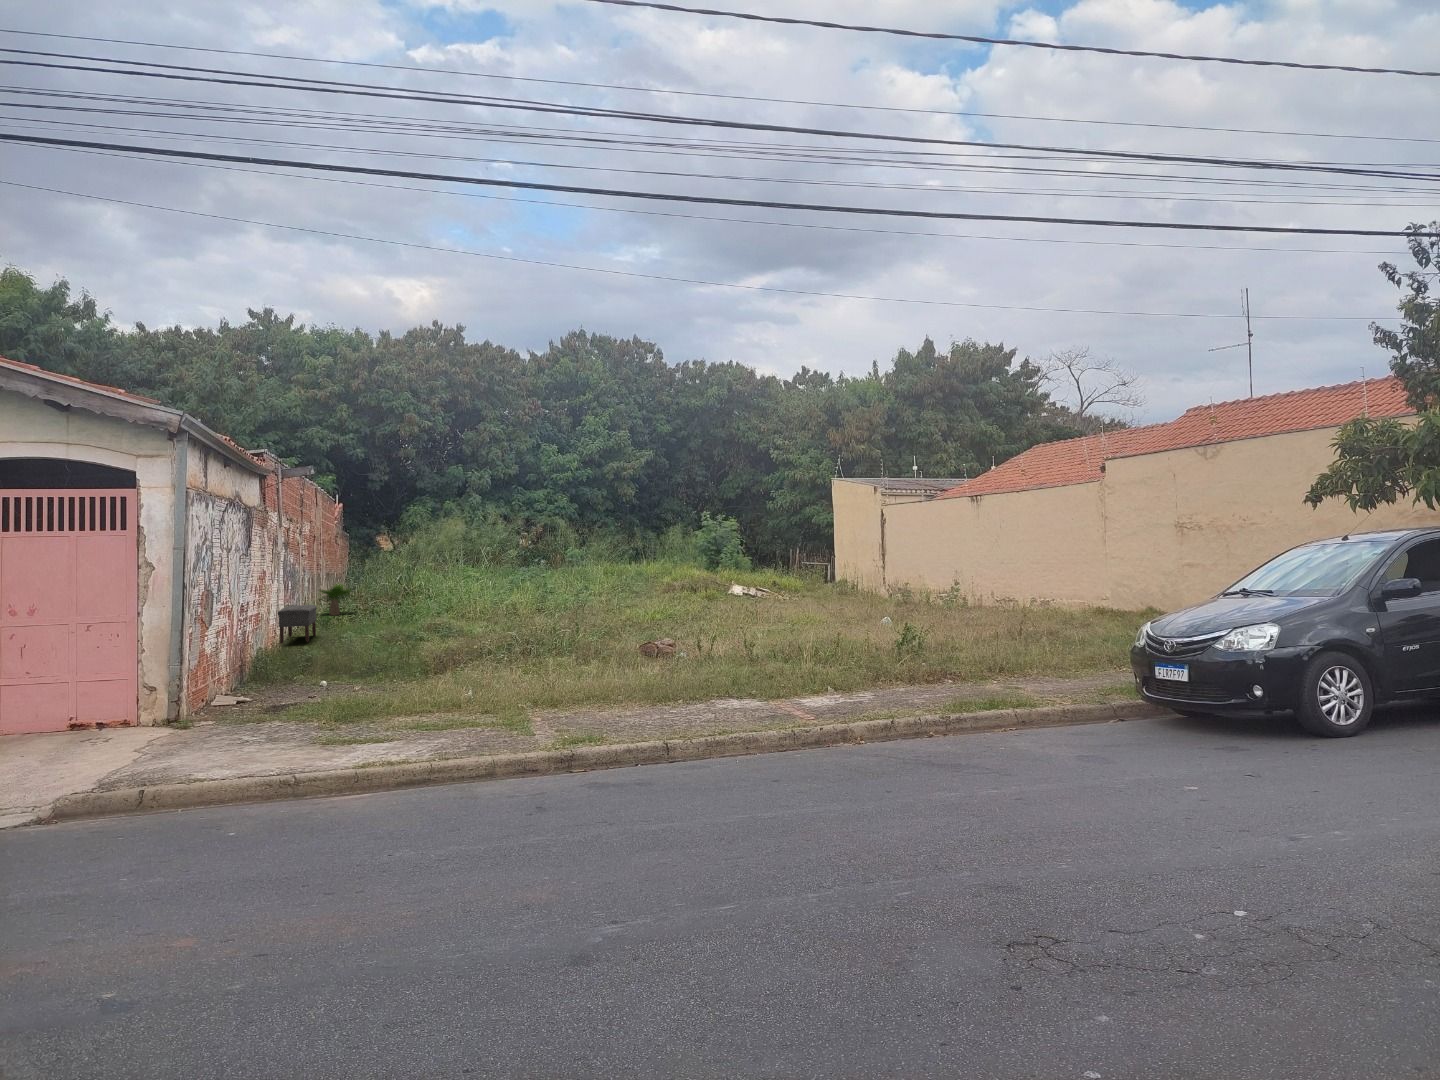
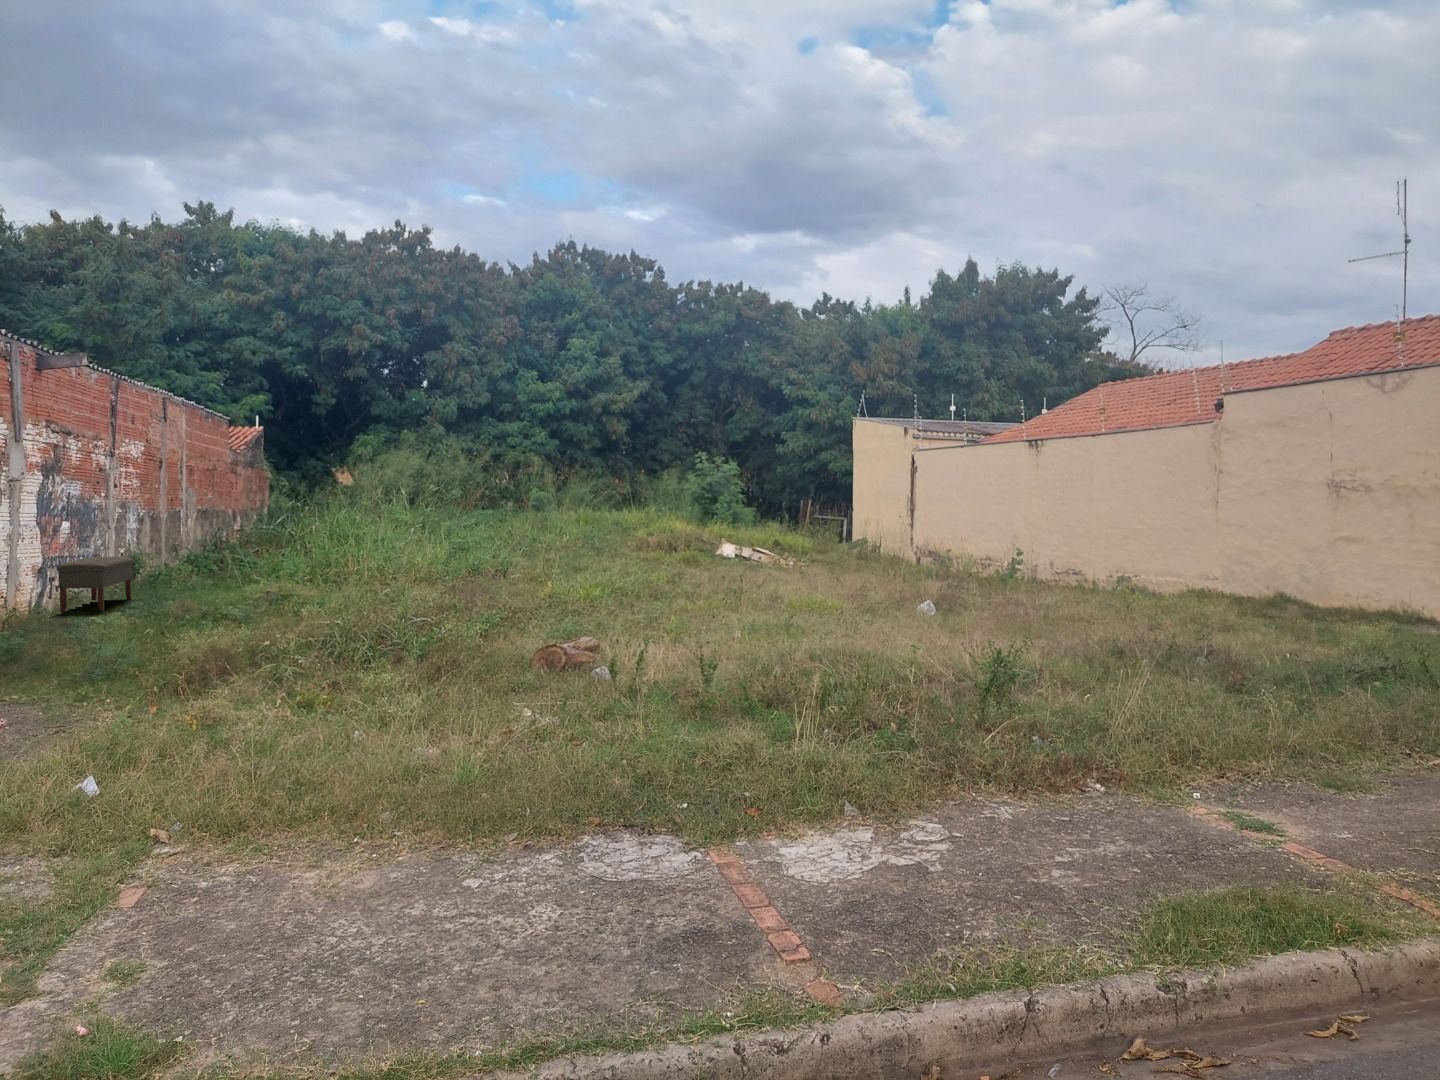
potted plant: present [320,584,350,615] -> none [170,524,227,568]

